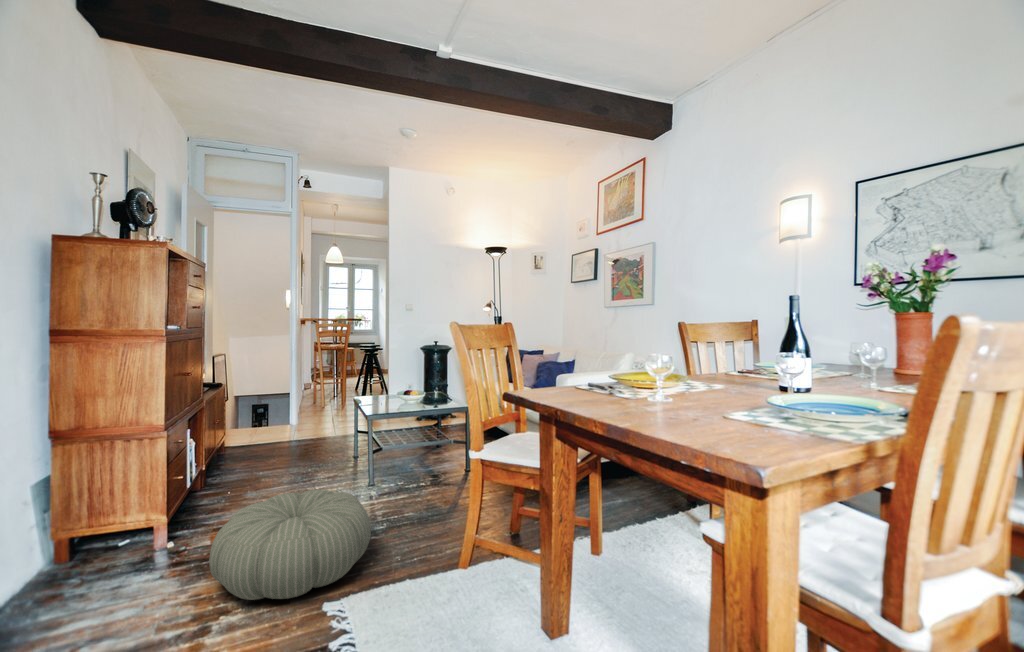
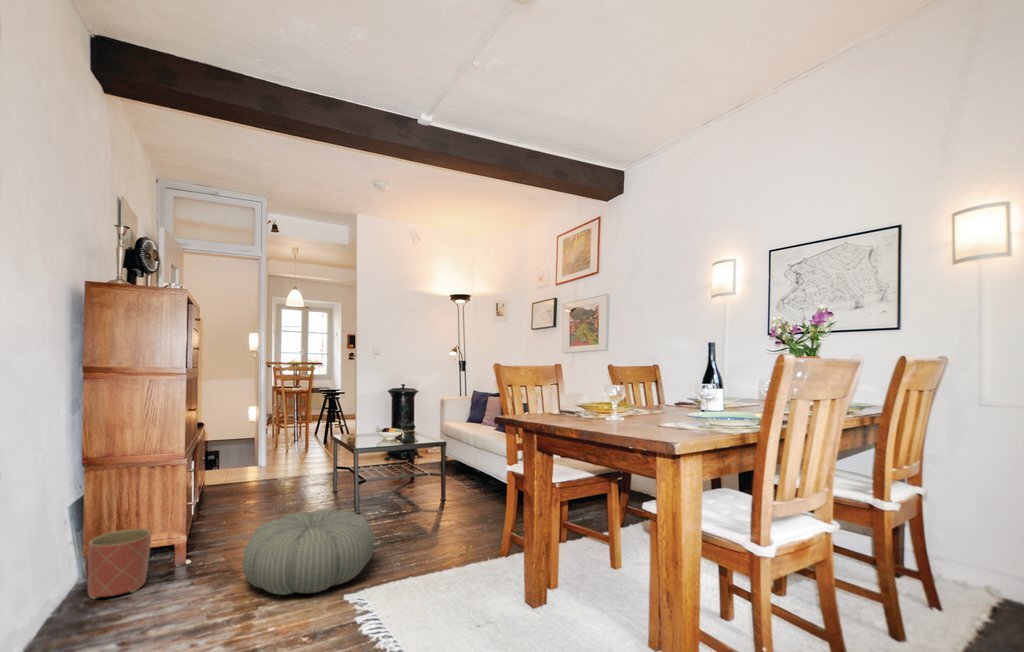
planter: none [40,510,118,594] -> present [88,529,151,599]

